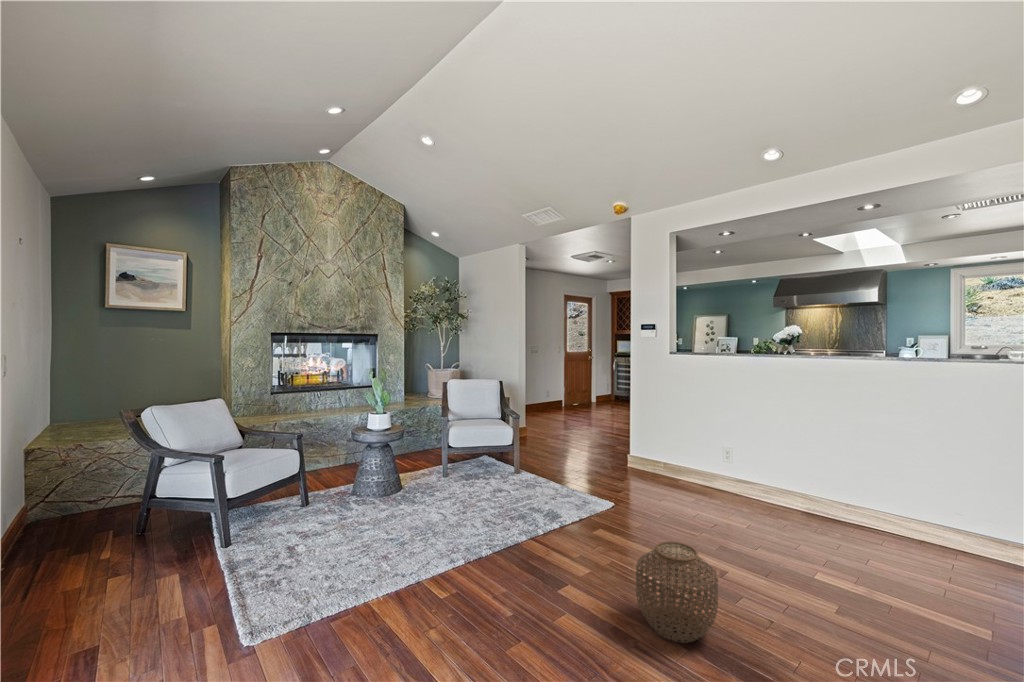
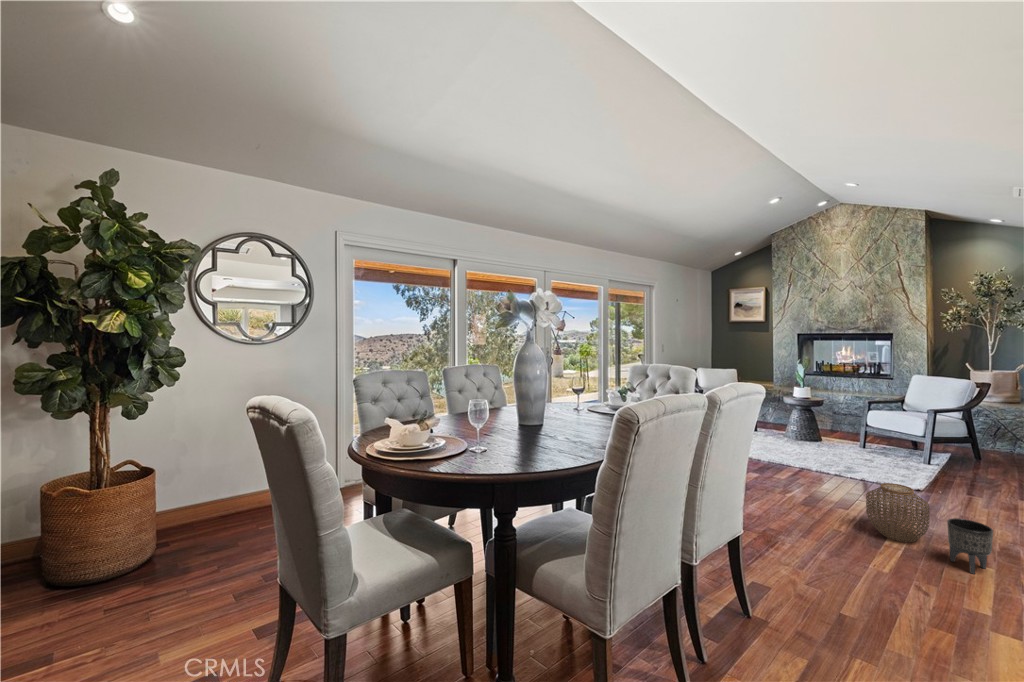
planter: none [752,563,804,646] -> present [947,518,993,574]

